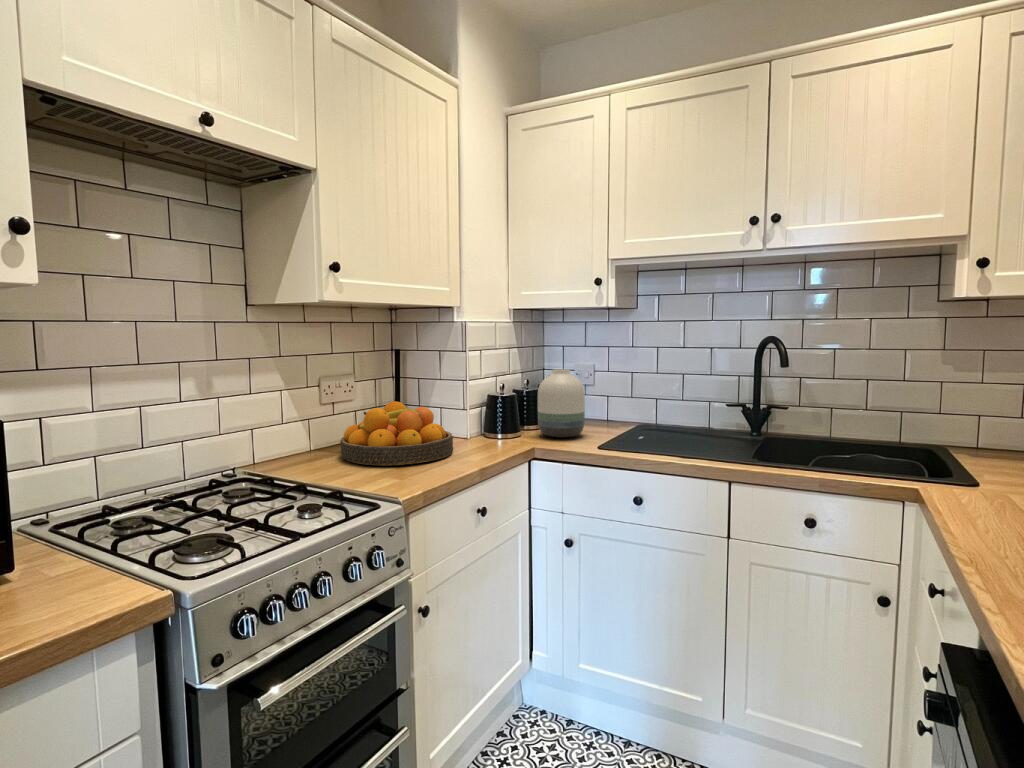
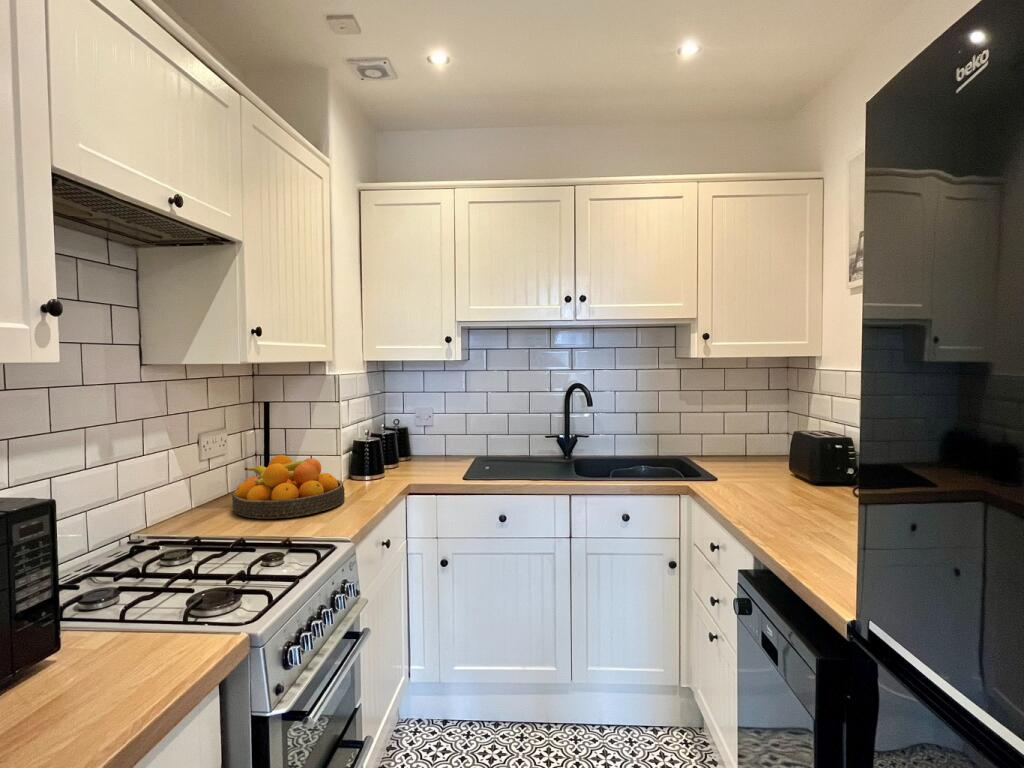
vase: present [538,369,585,437] -> none [402,415,443,475]

